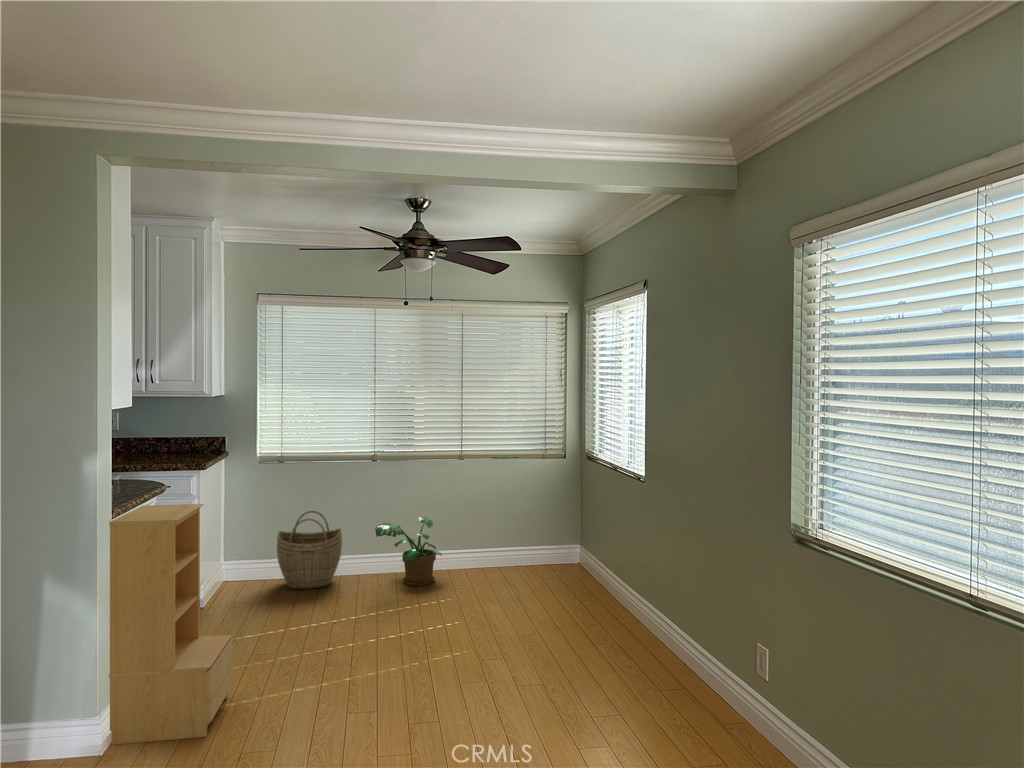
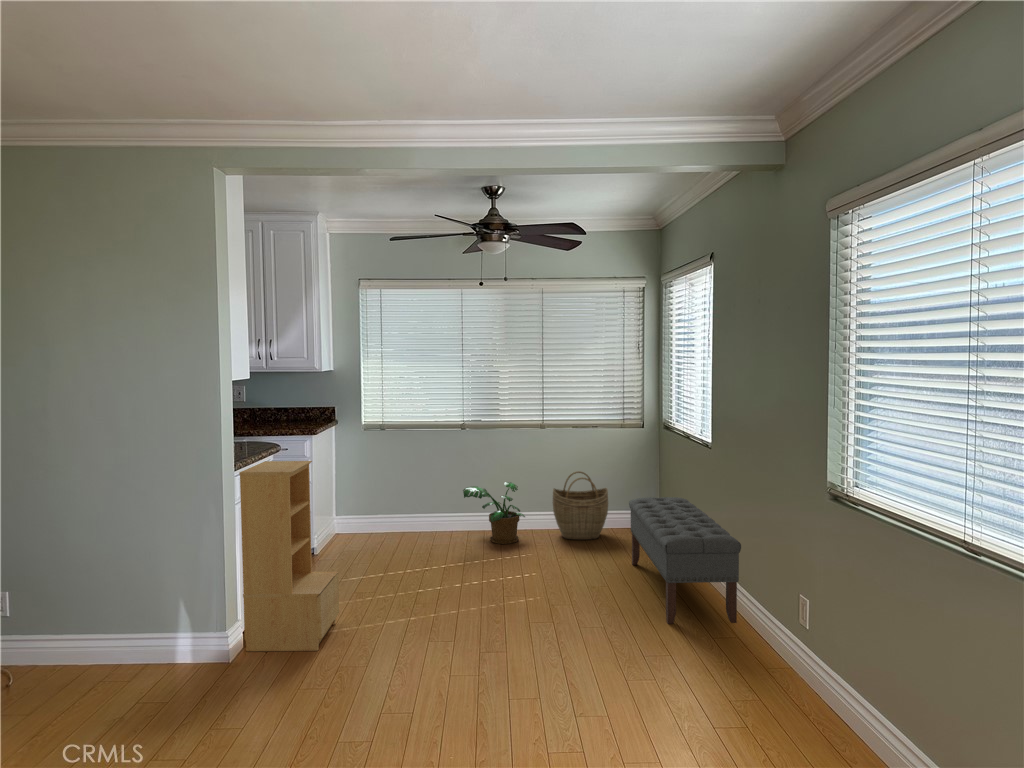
woven basket: present [277,511,342,589] -> present [553,471,608,540]
bench: none [555,532,682,674] -> present [629,497,741,624]

